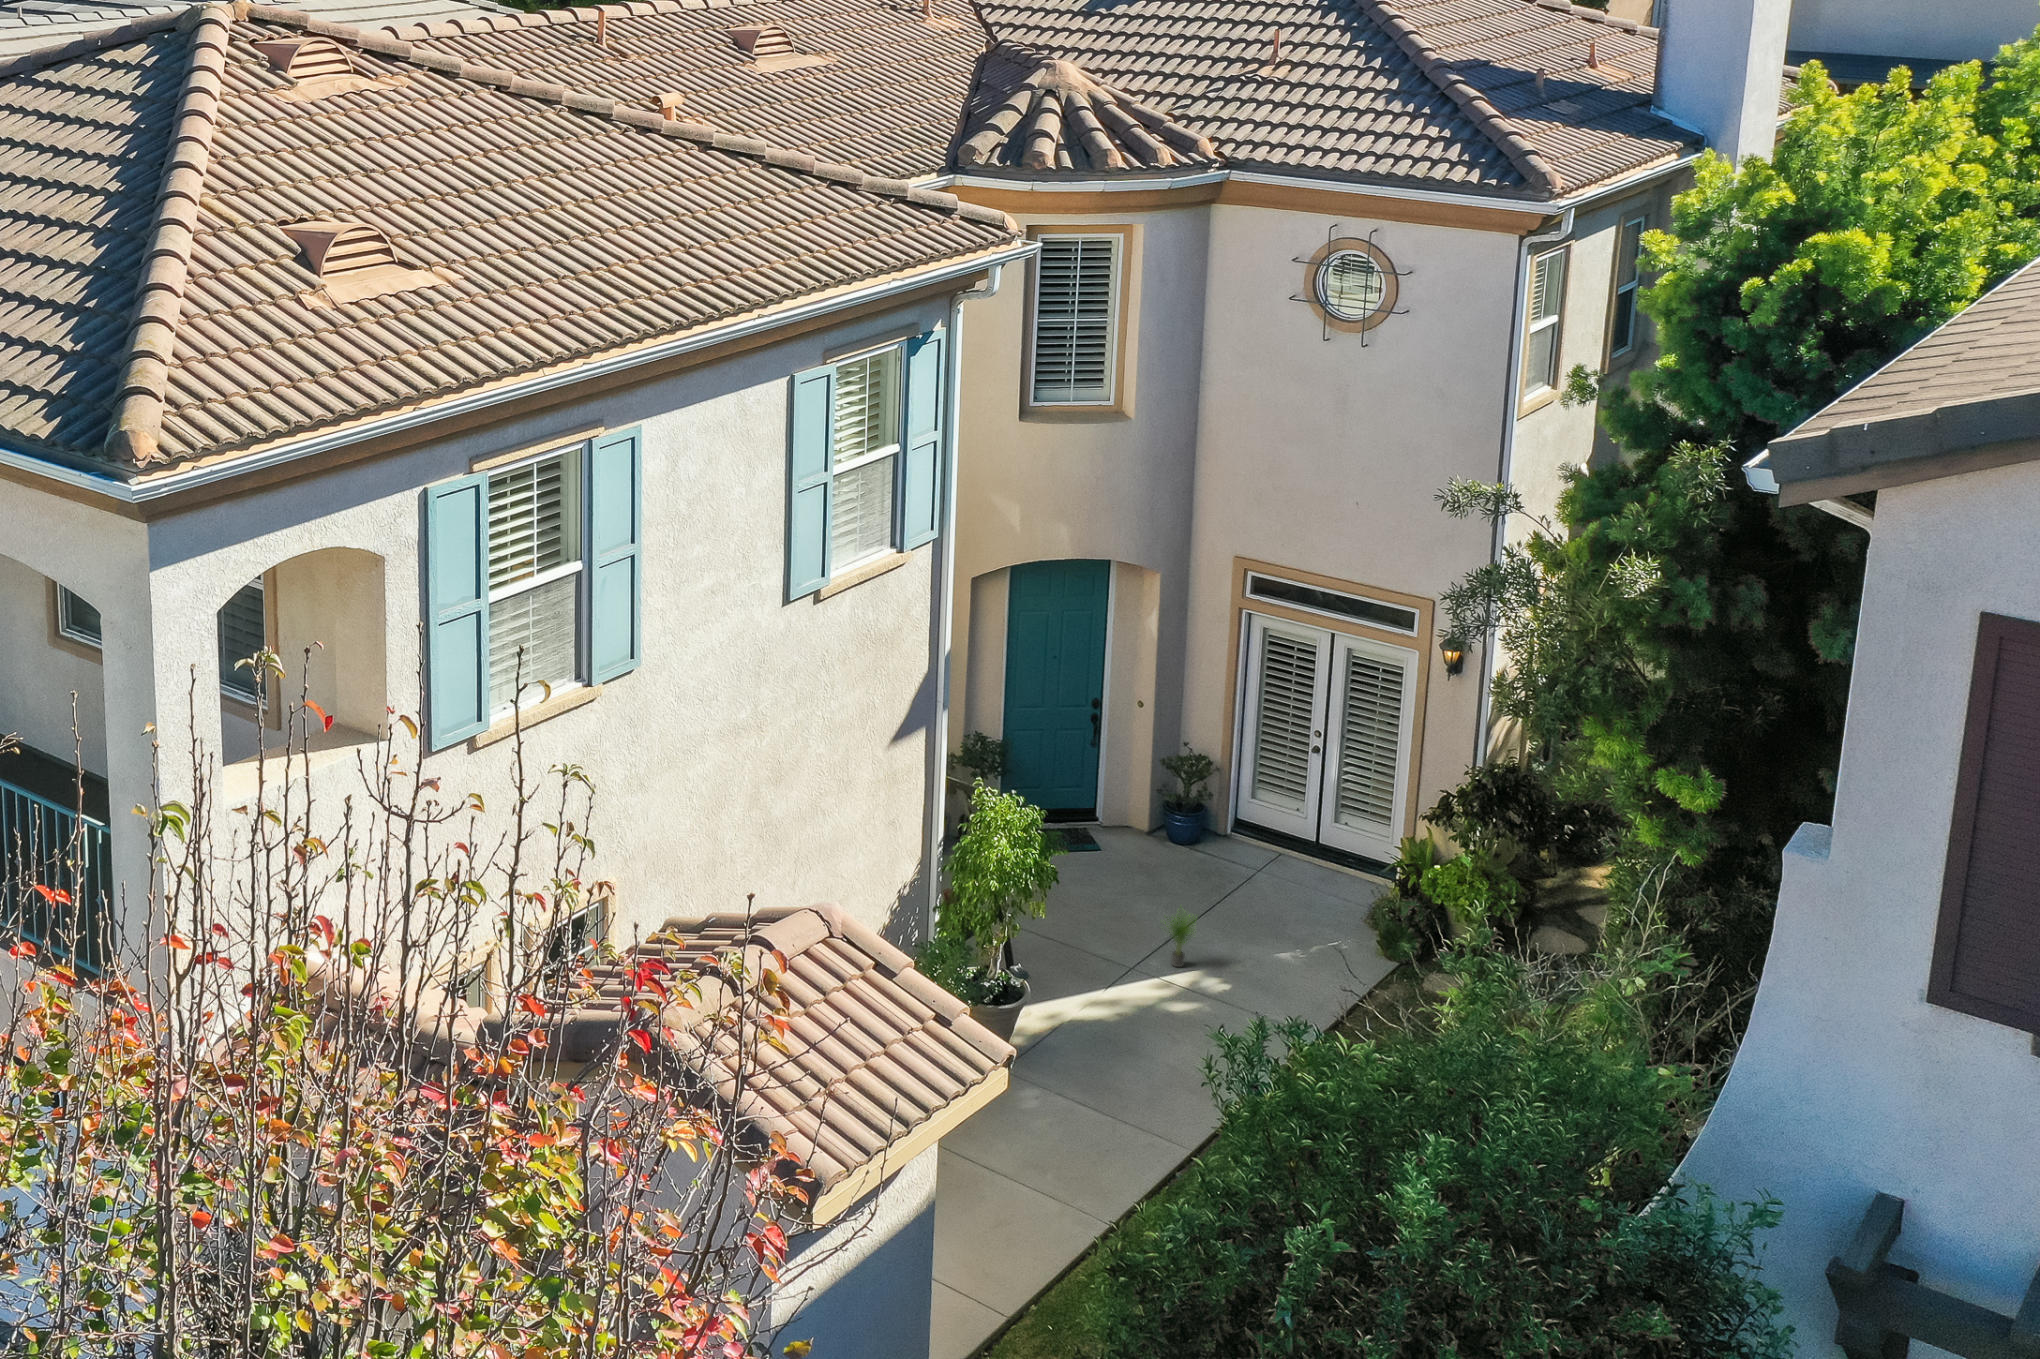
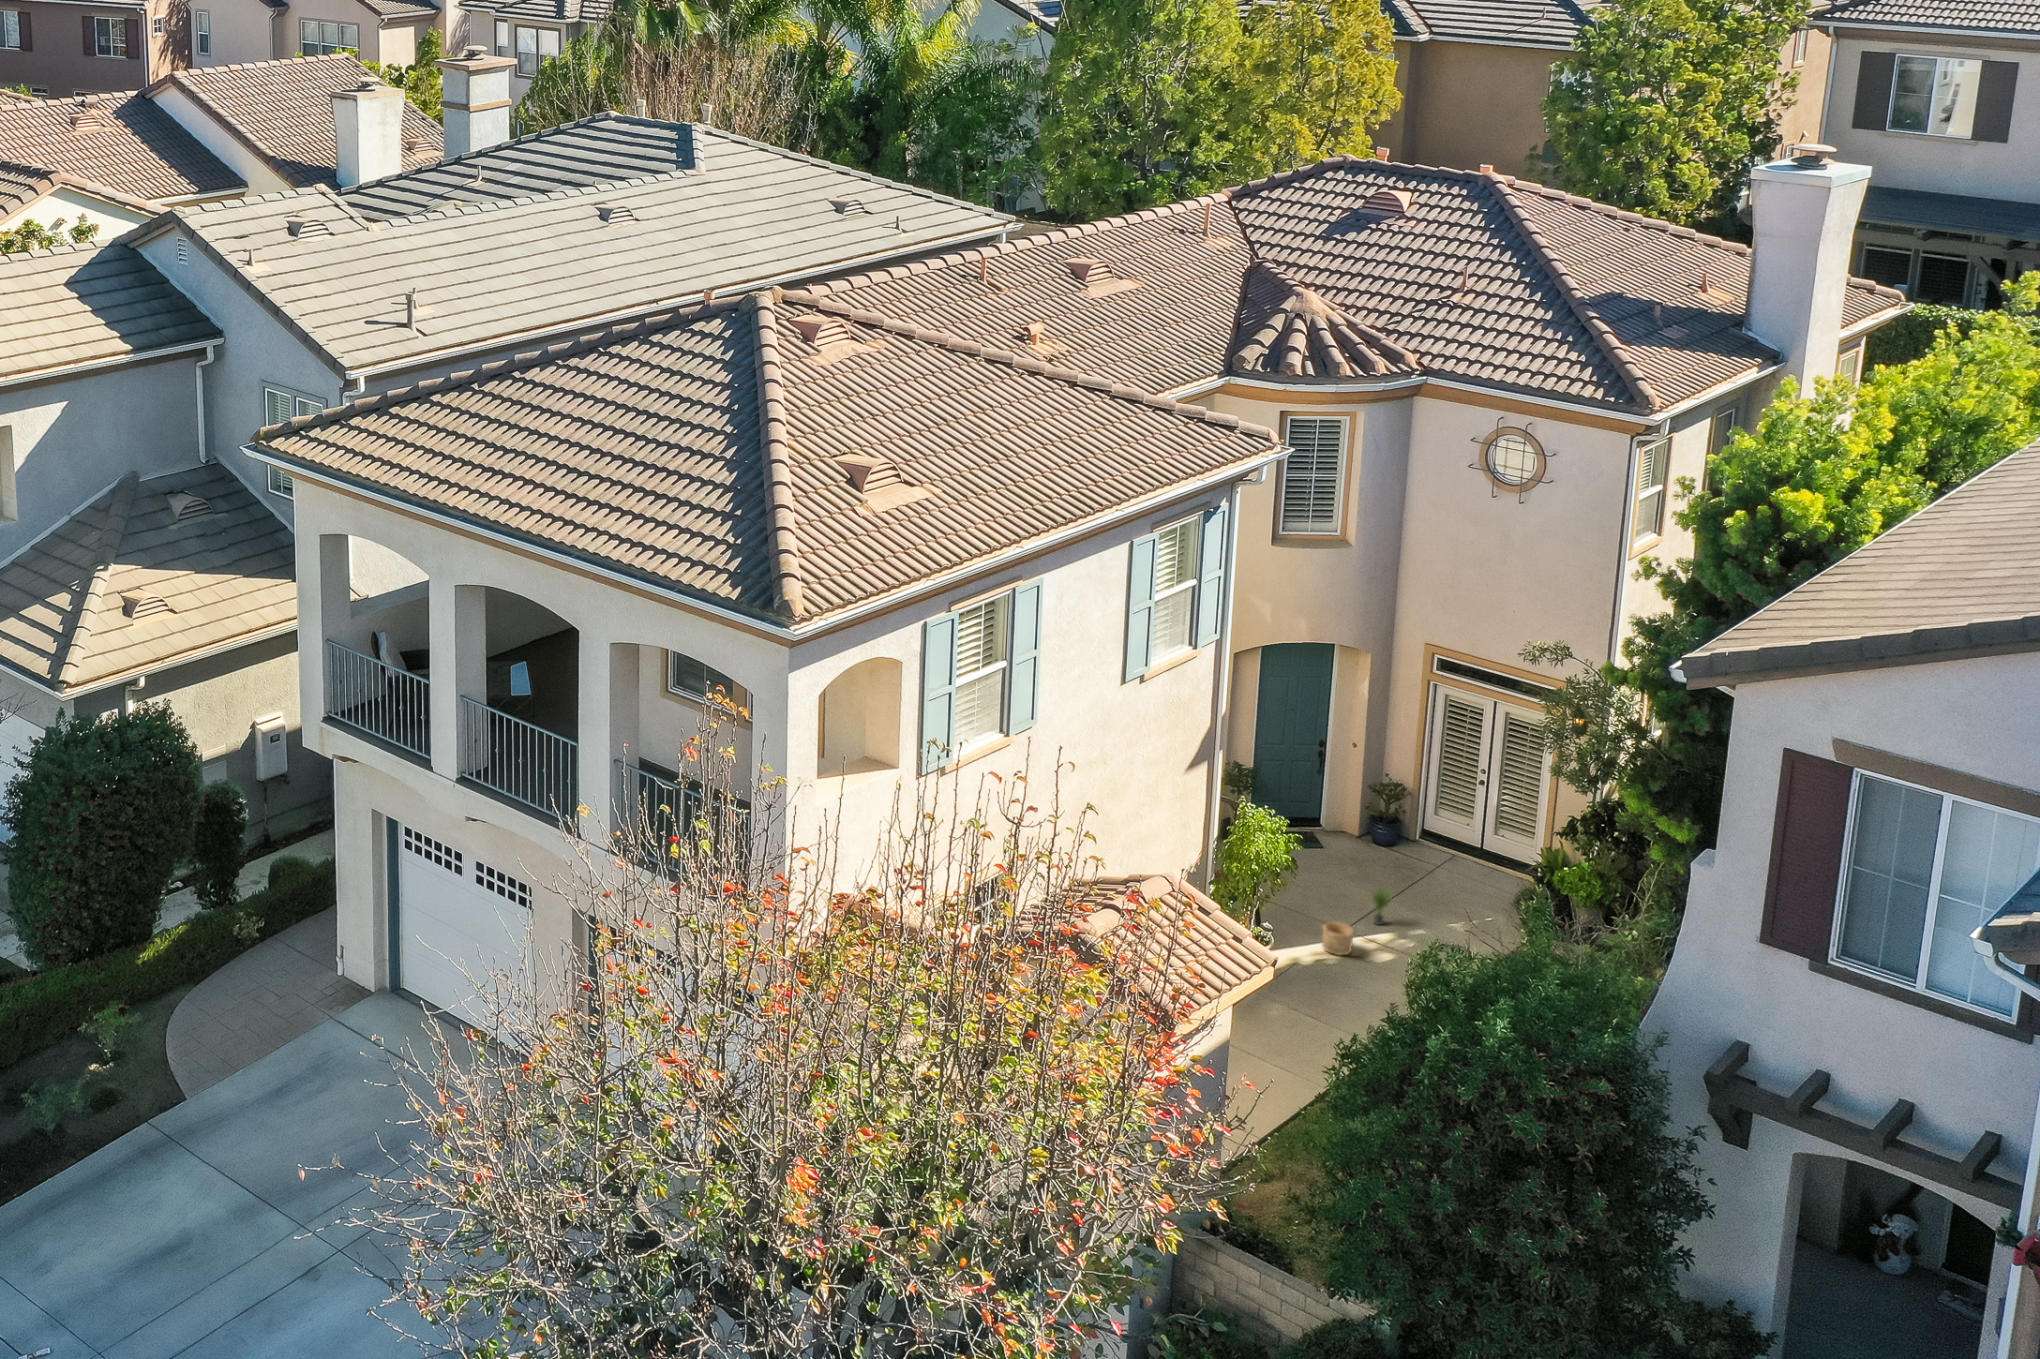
wooden bucket: none [1097,966,1144,1017] -> present [1322,922,1354,955]

